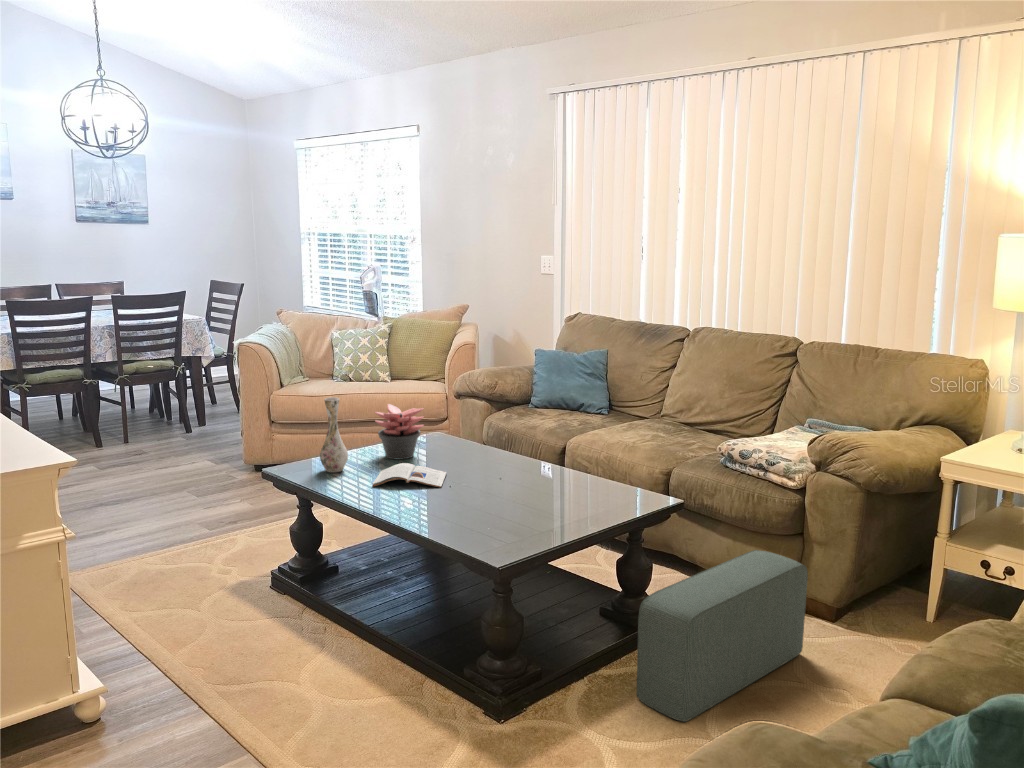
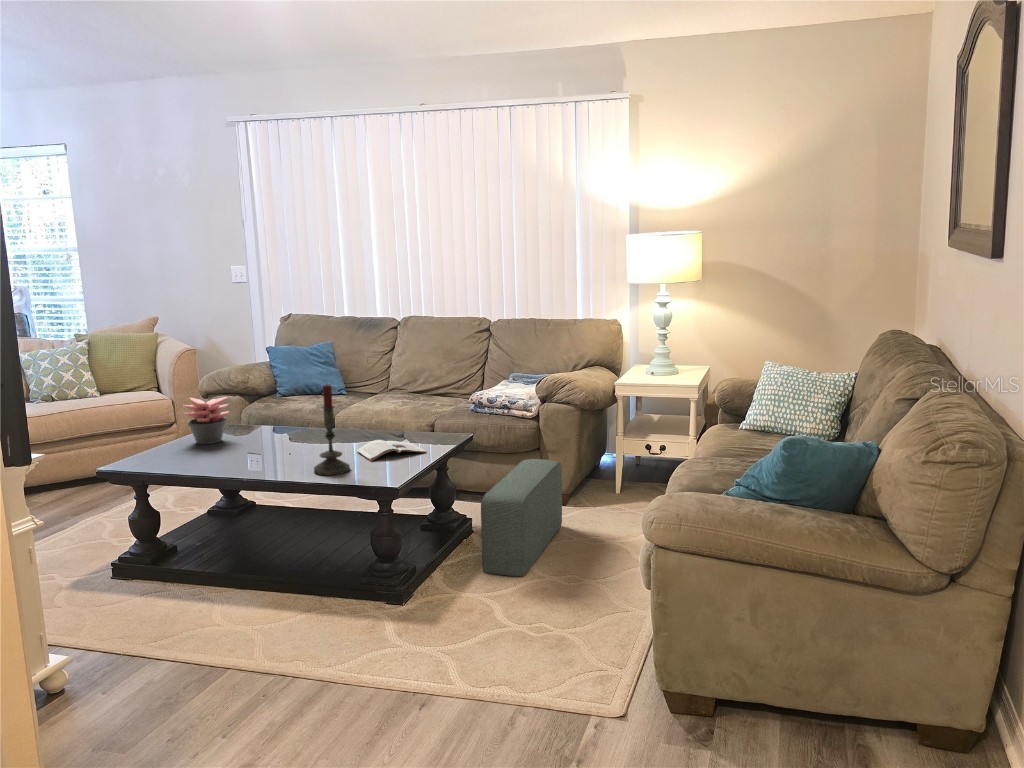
vase: present [320,397,348,473] -> none [149,393,176,460]
candle: none [444,415,487,531] -> present [314,384,350,475]
magazine: present [373,463,446,488] -> present [356,440,426,461]

